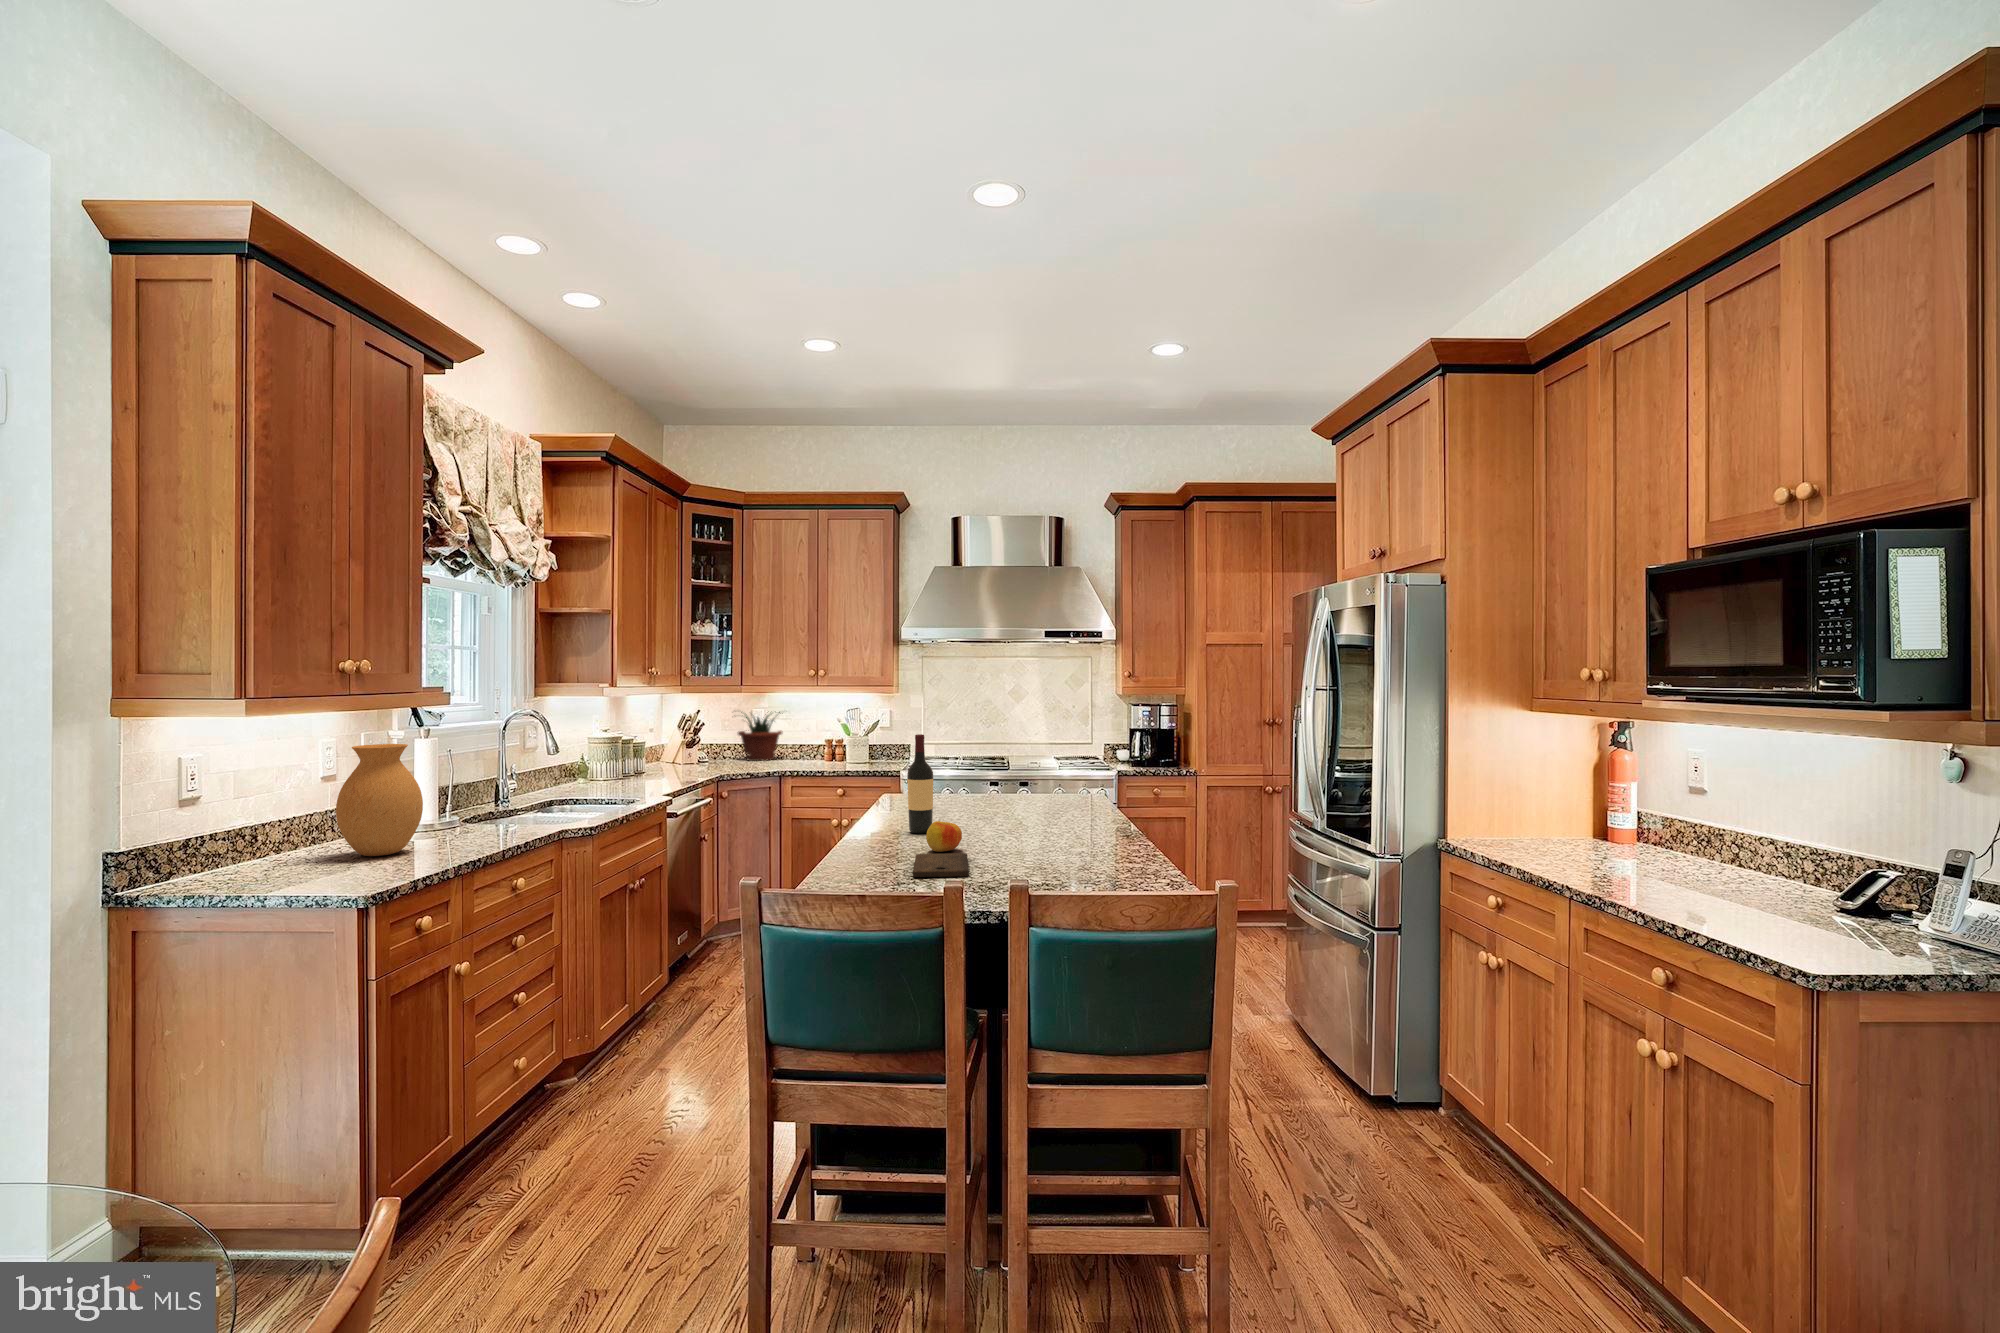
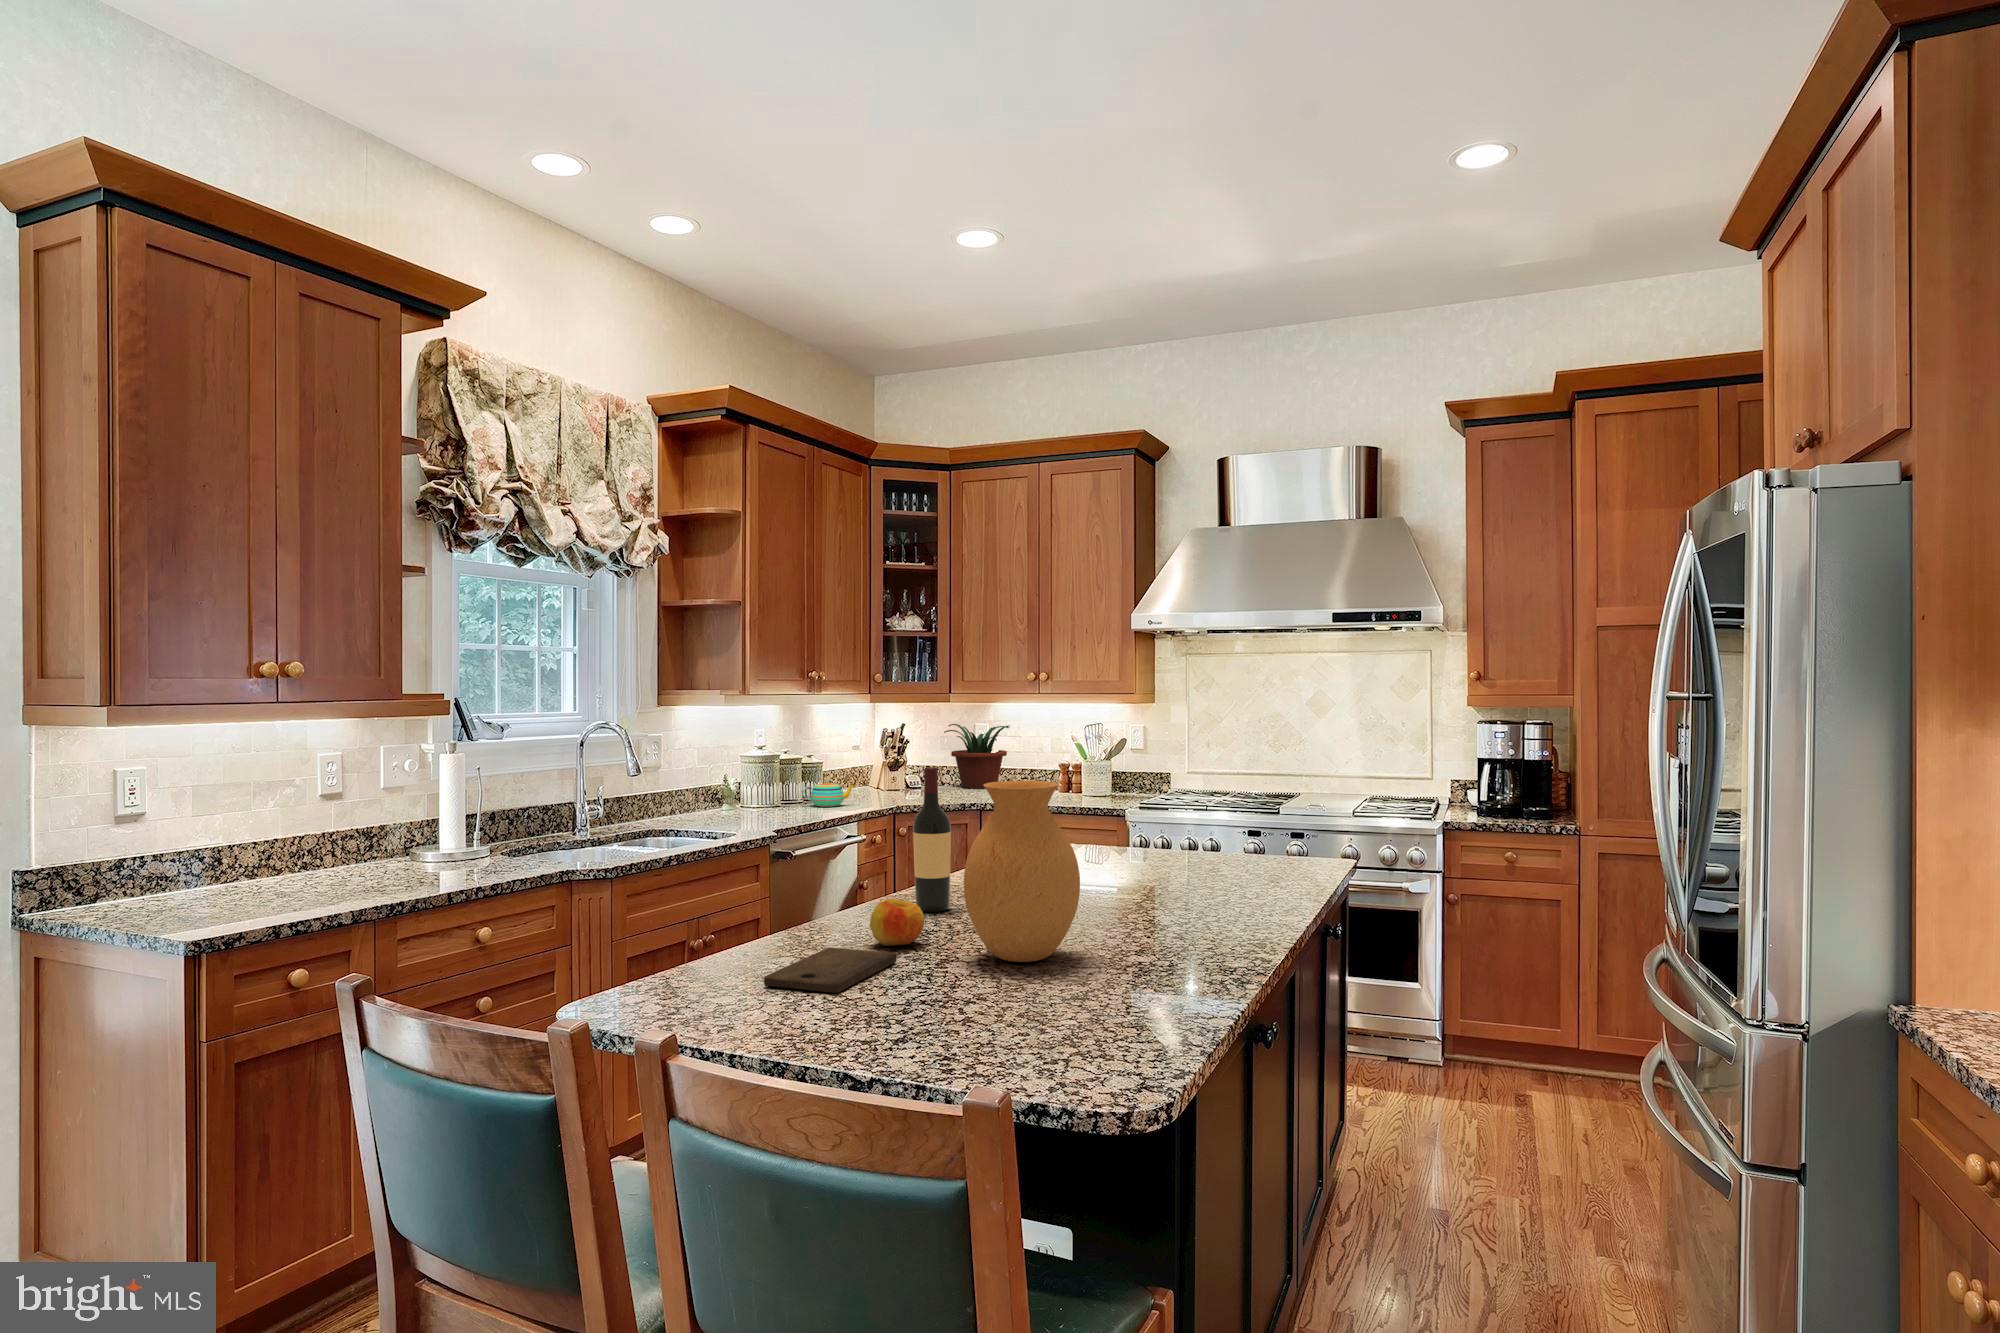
vase: present [336,744,423,856] -> present [964,781,1080,962]
teapot: none [647,755,692,777] -> present [802,779,855,807]

